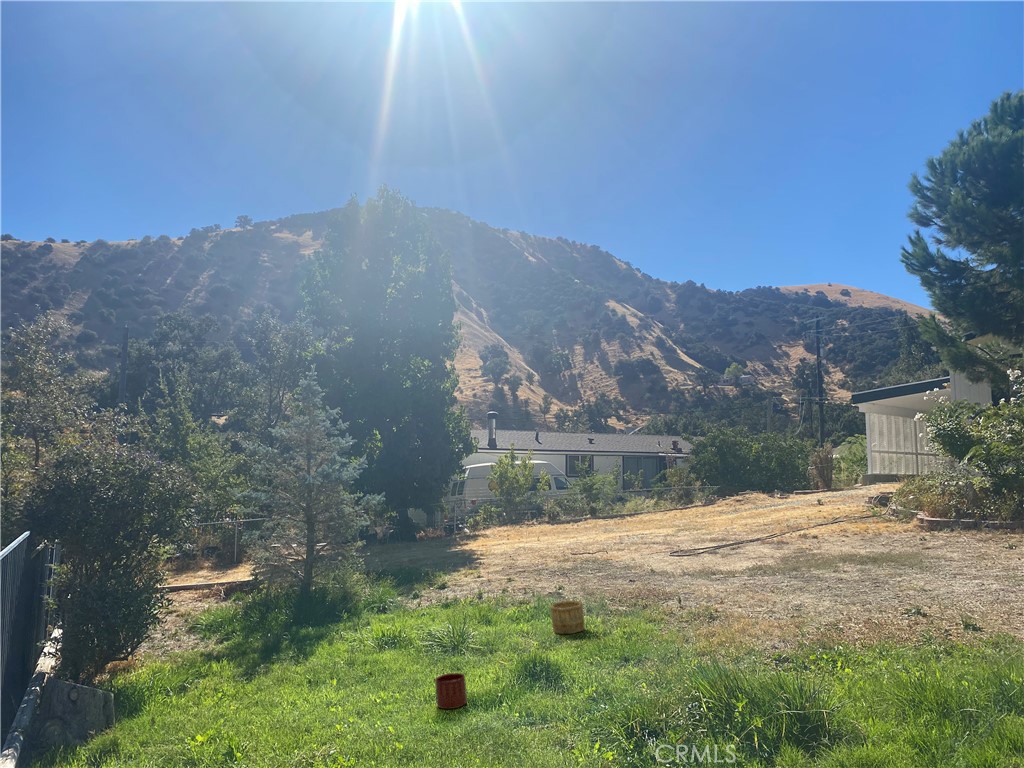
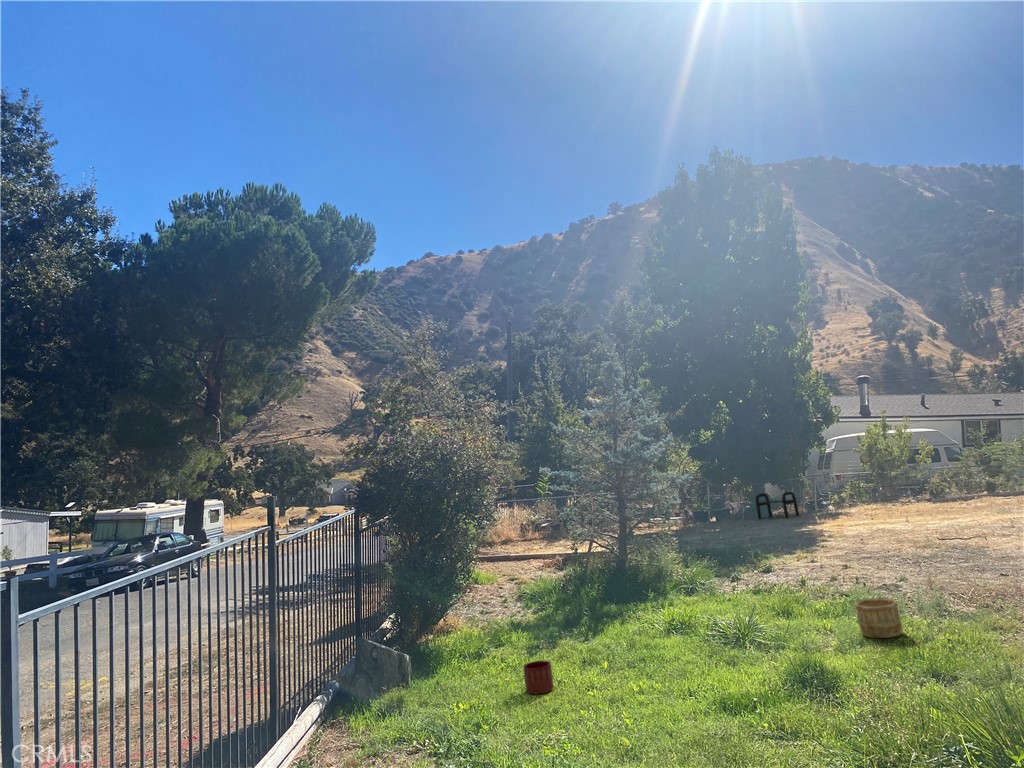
bench: none [407,514,445,541] -> present [756,491,799,519]
planter: present [435,673,467,709] -> present [523,661,554,694]

